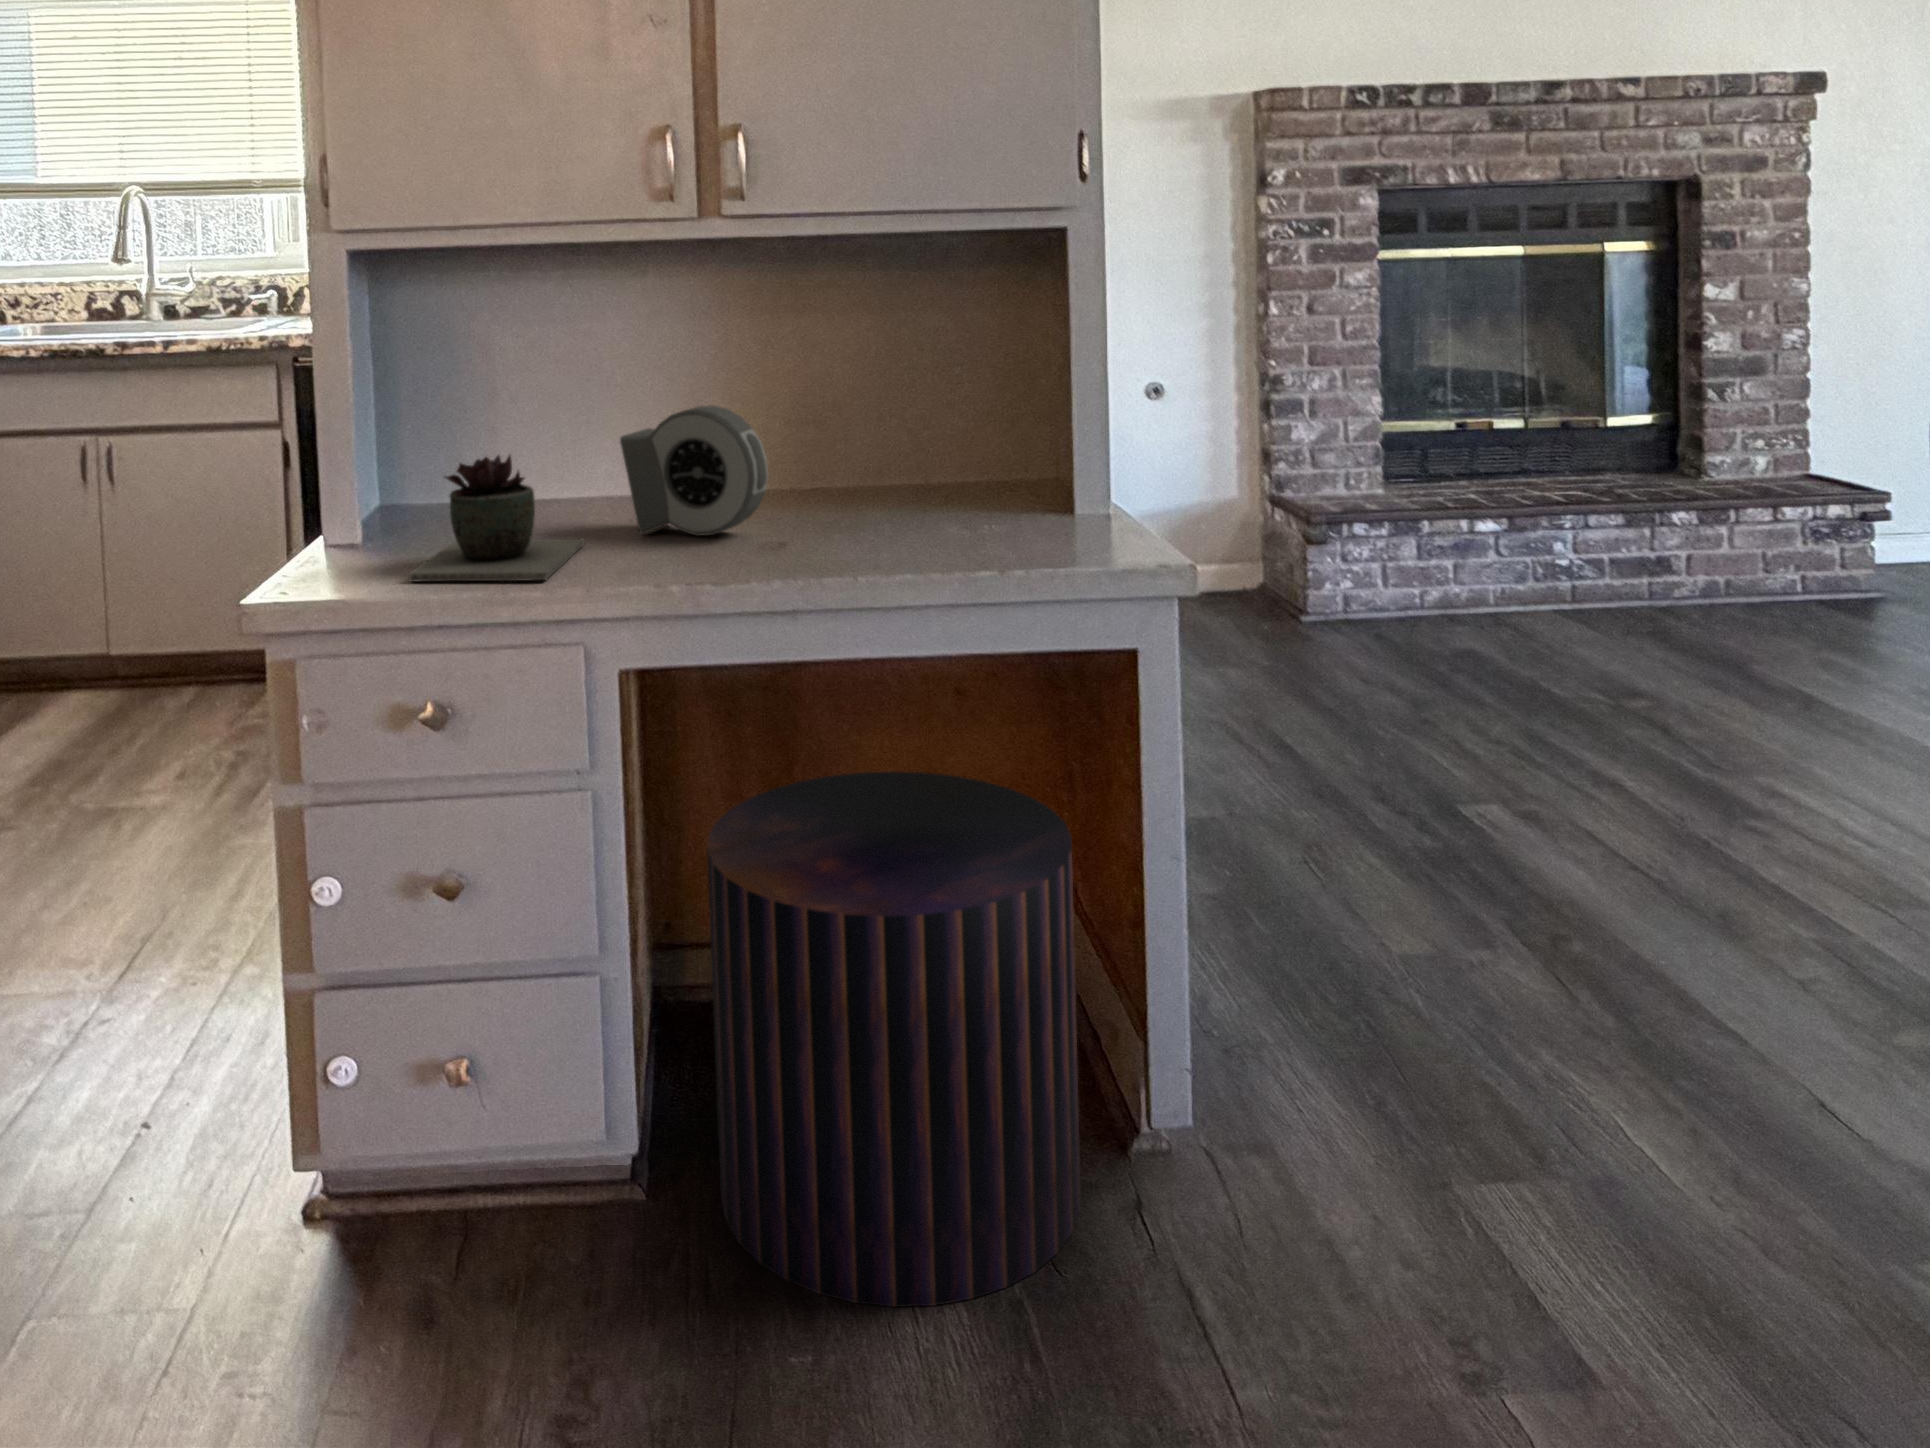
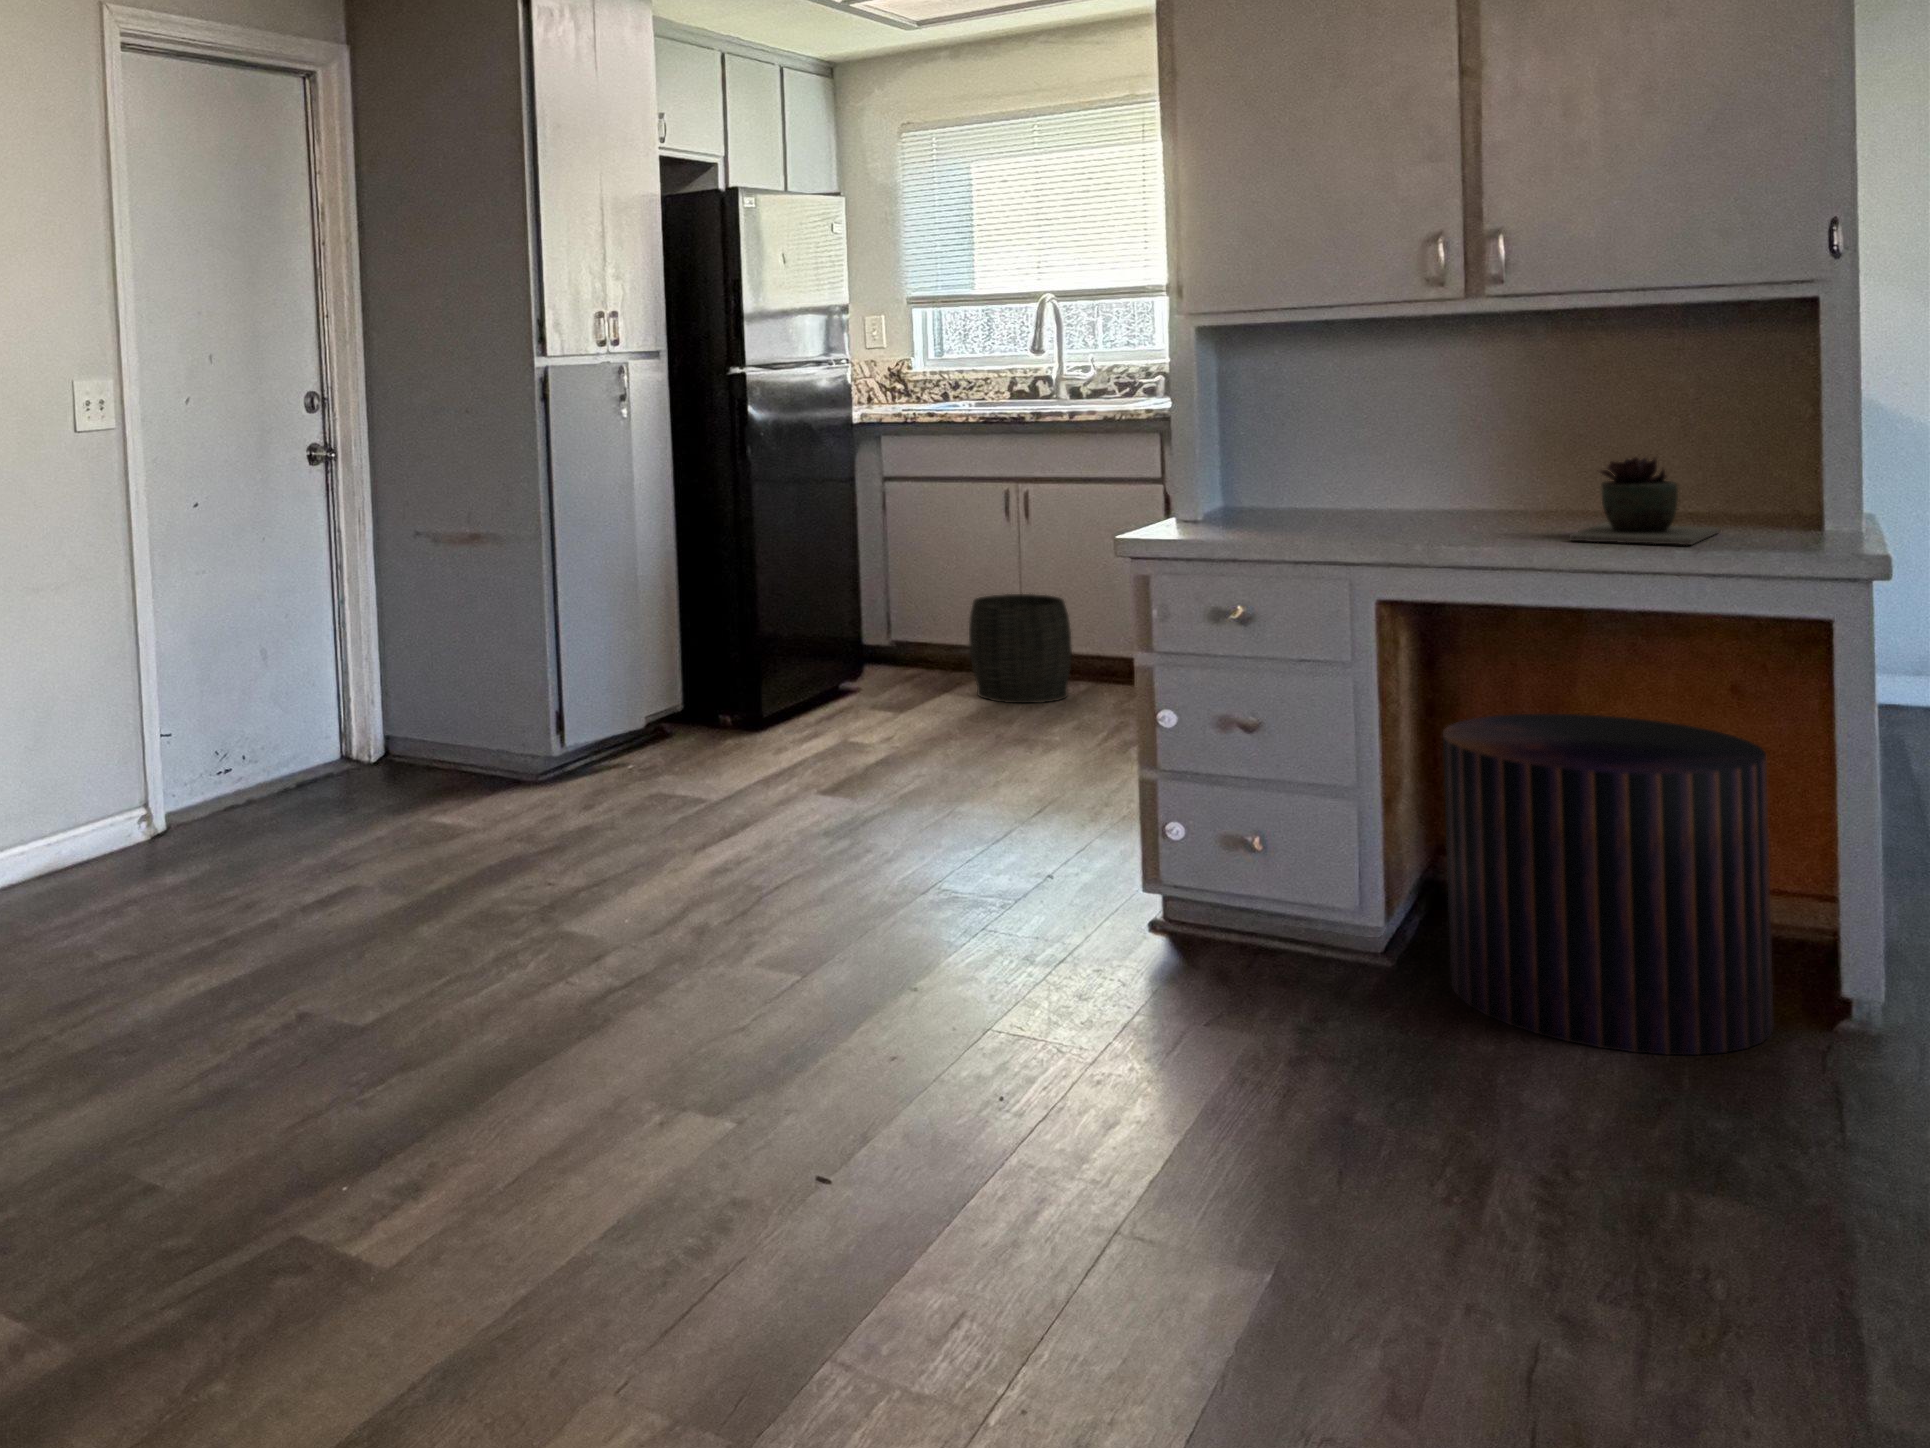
alarm clock: present [620,405,768,536] -> none [1396,433,1518,526]
succulent plant: present [409,455,584,582] -> present [1569,457,1720,545]
woven basket: none [33,581,171,737] -> present [969,594,1072,703]

